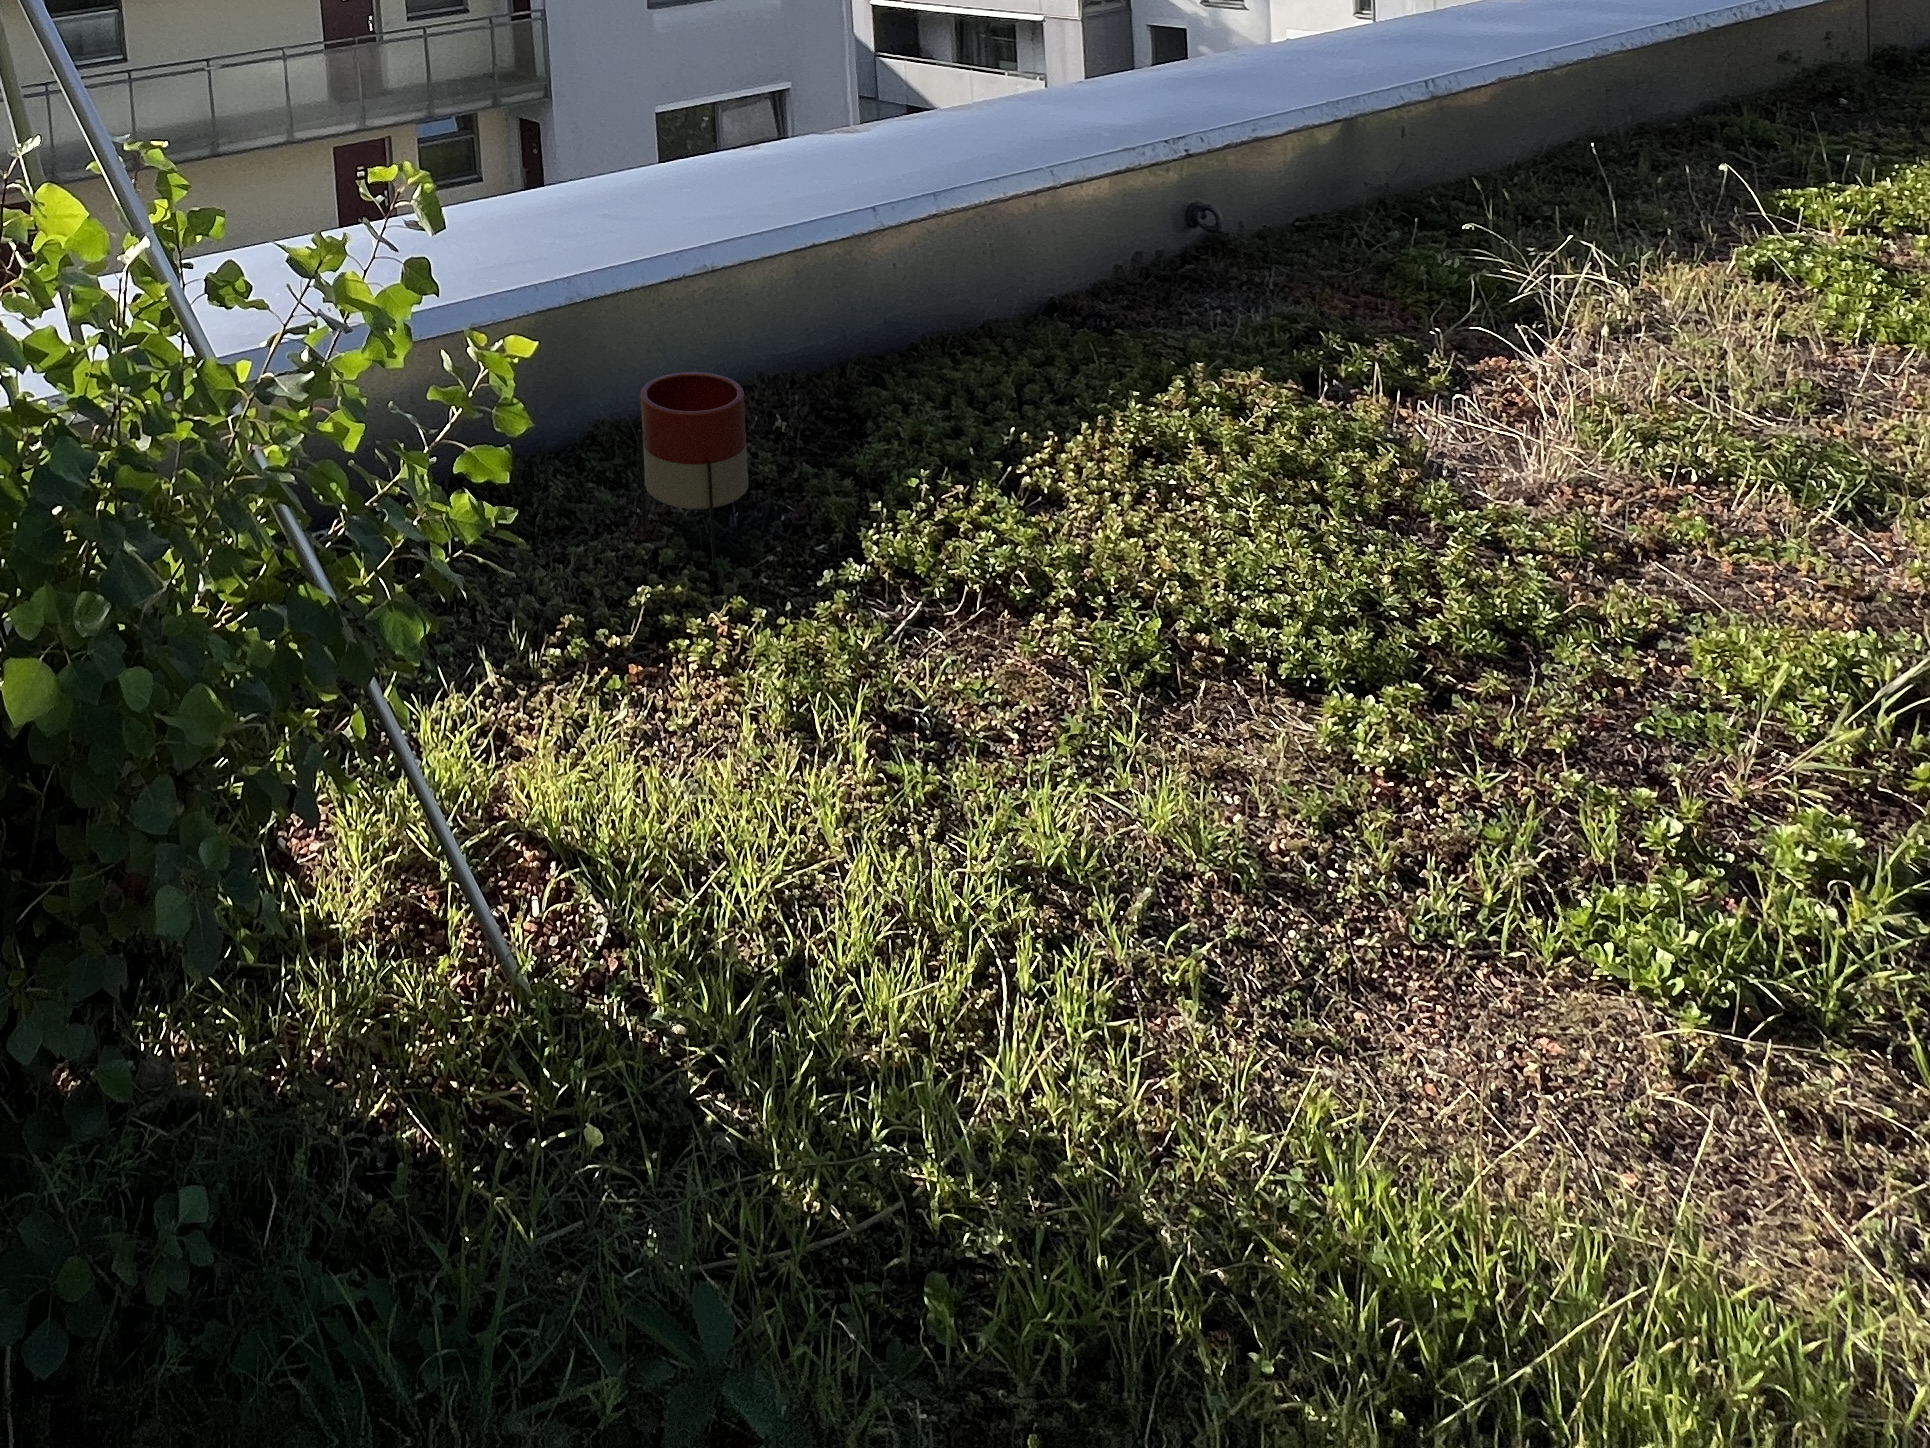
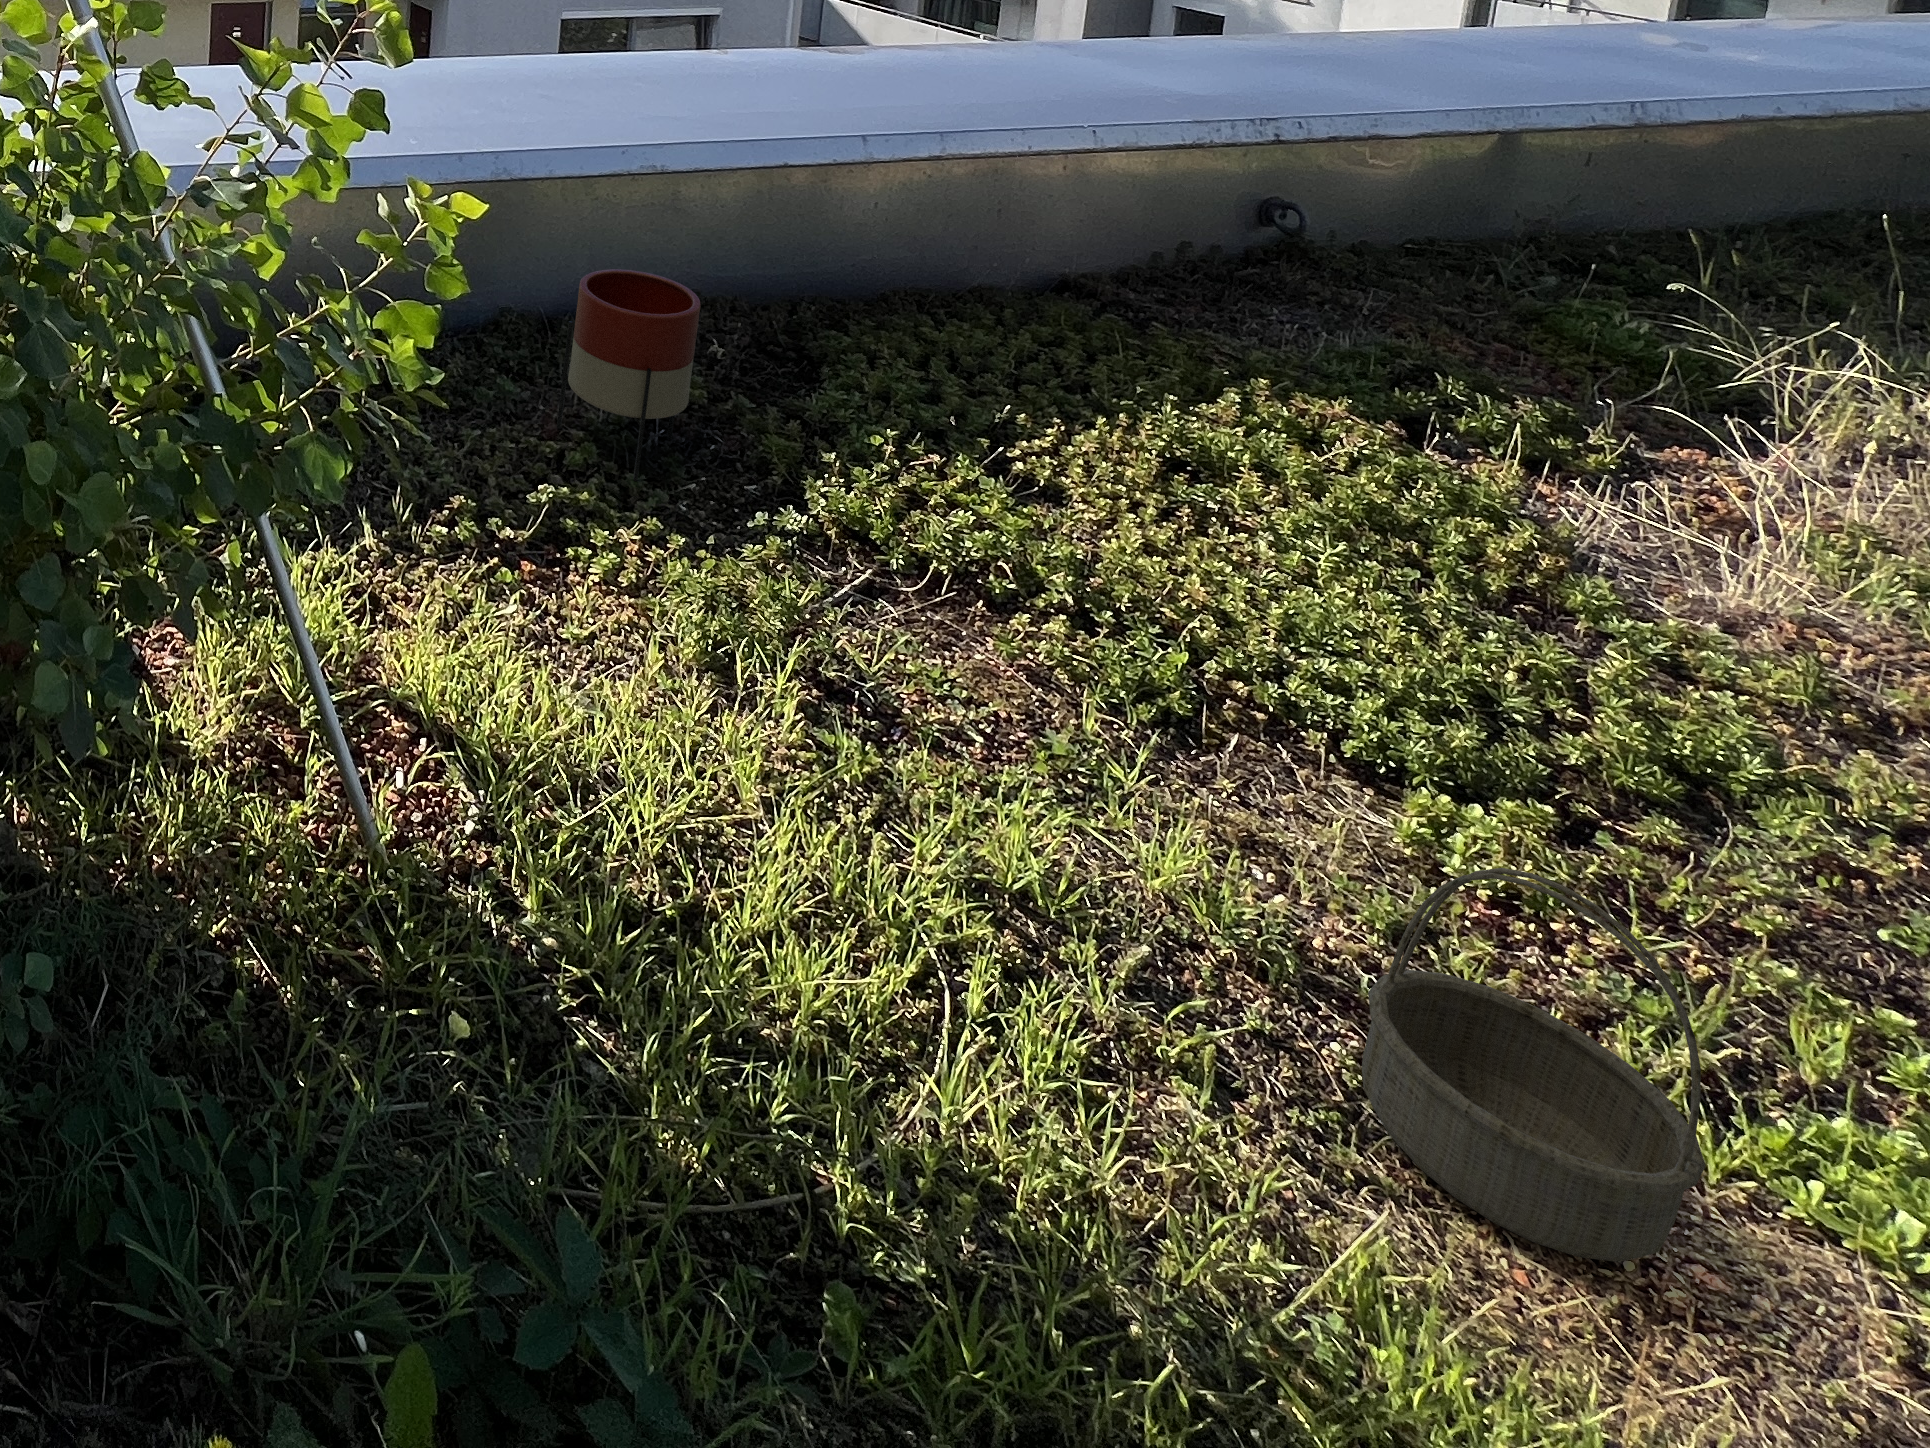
basket: none [1304,750,1540,1059] -> present [1362,868,1706,1262]

